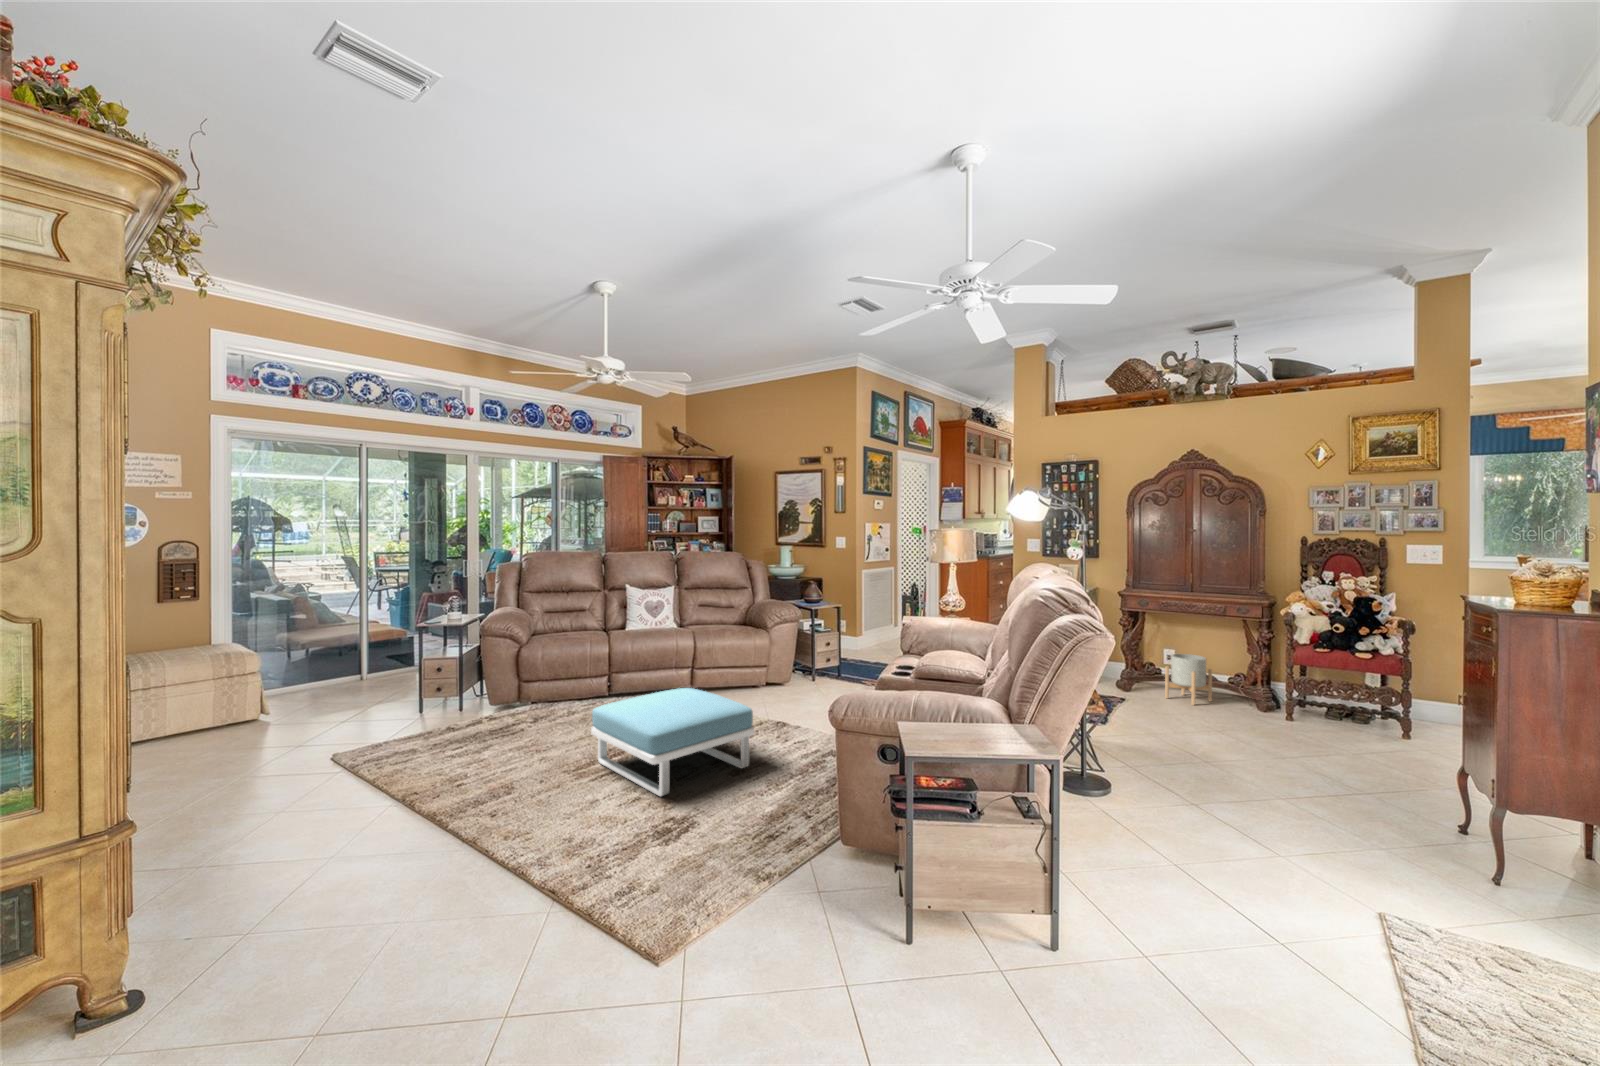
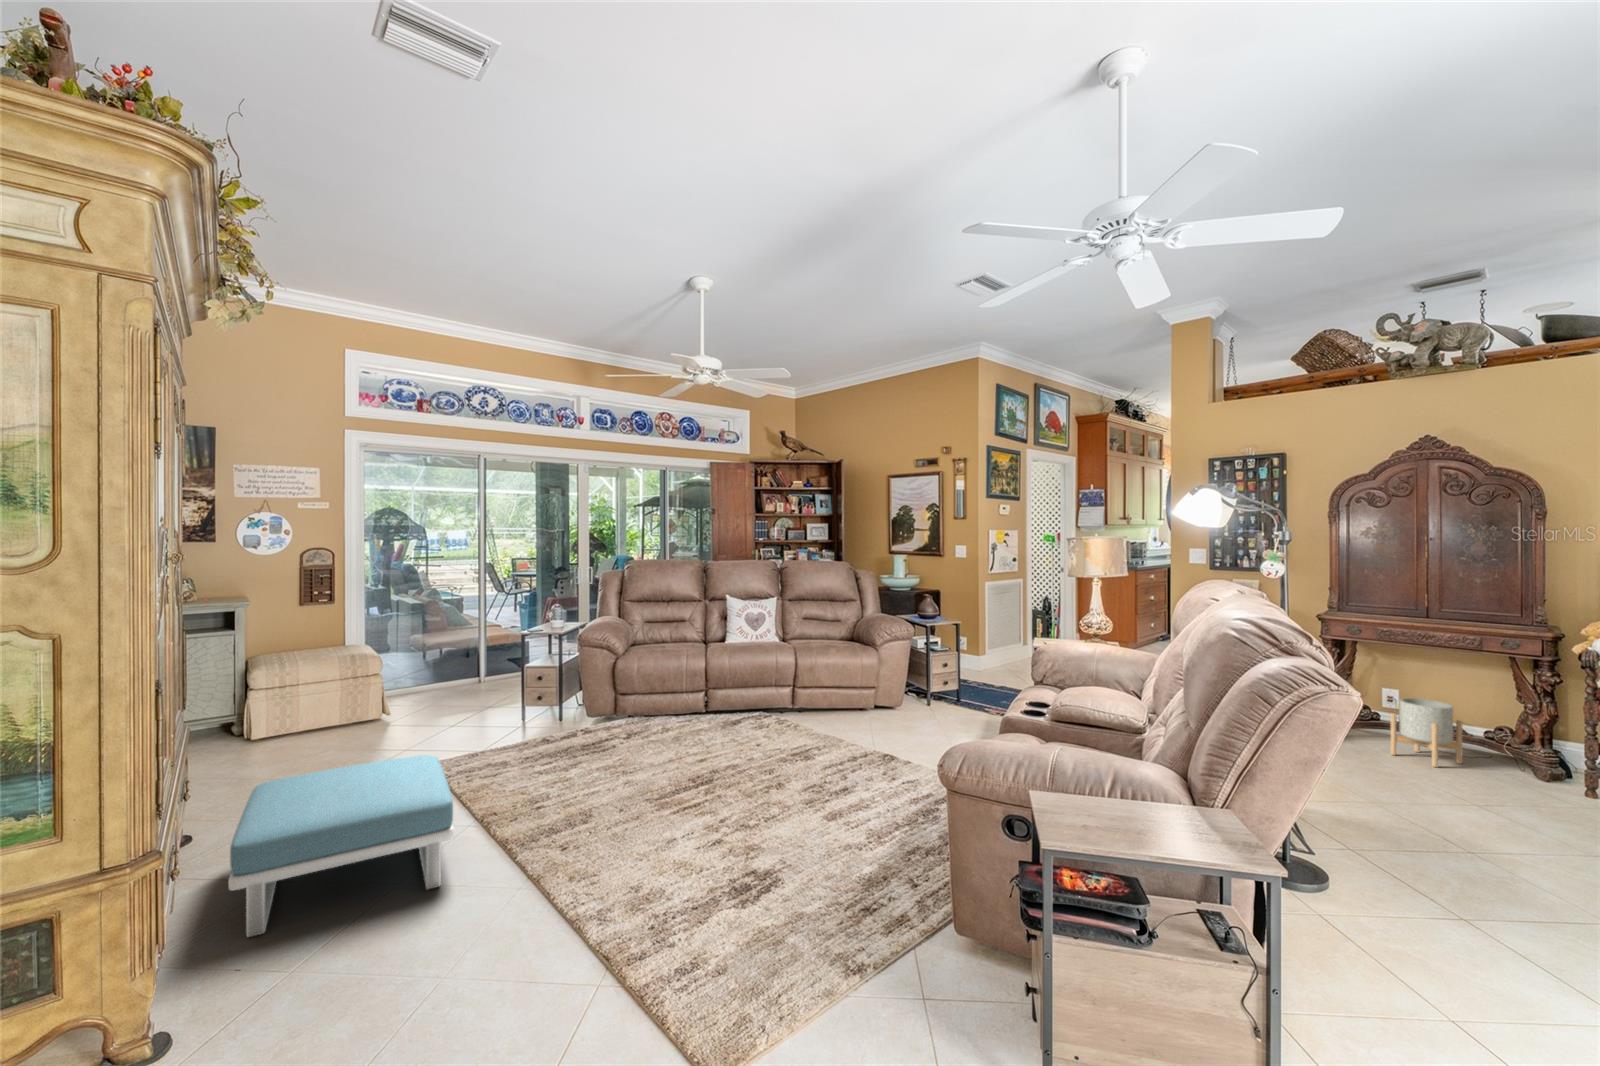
footstool: present [591,688,754,796] -> present [229,755,454,937]

